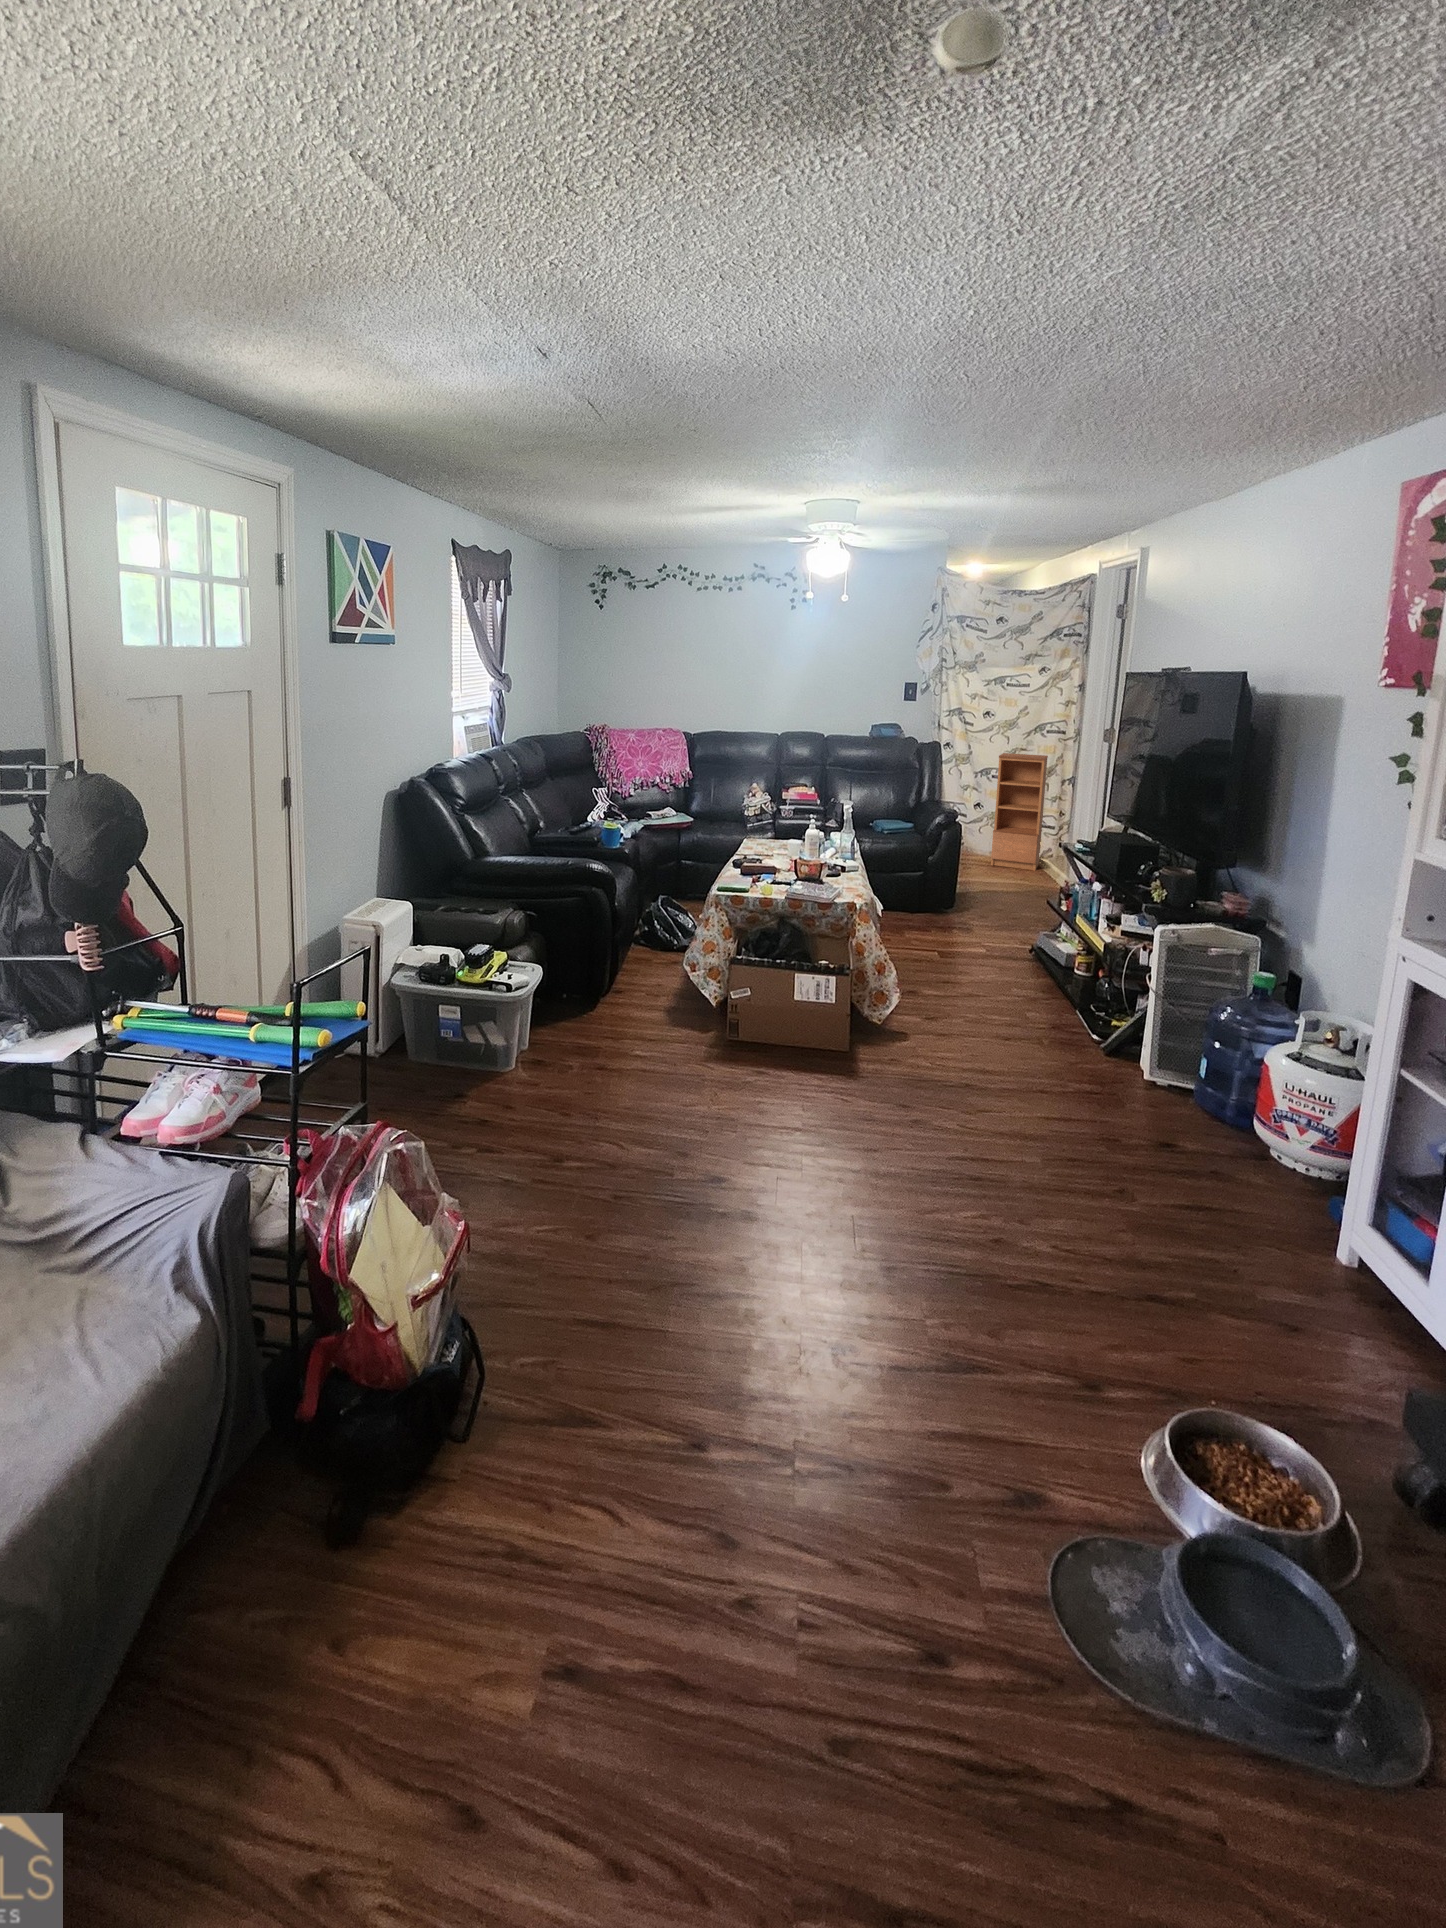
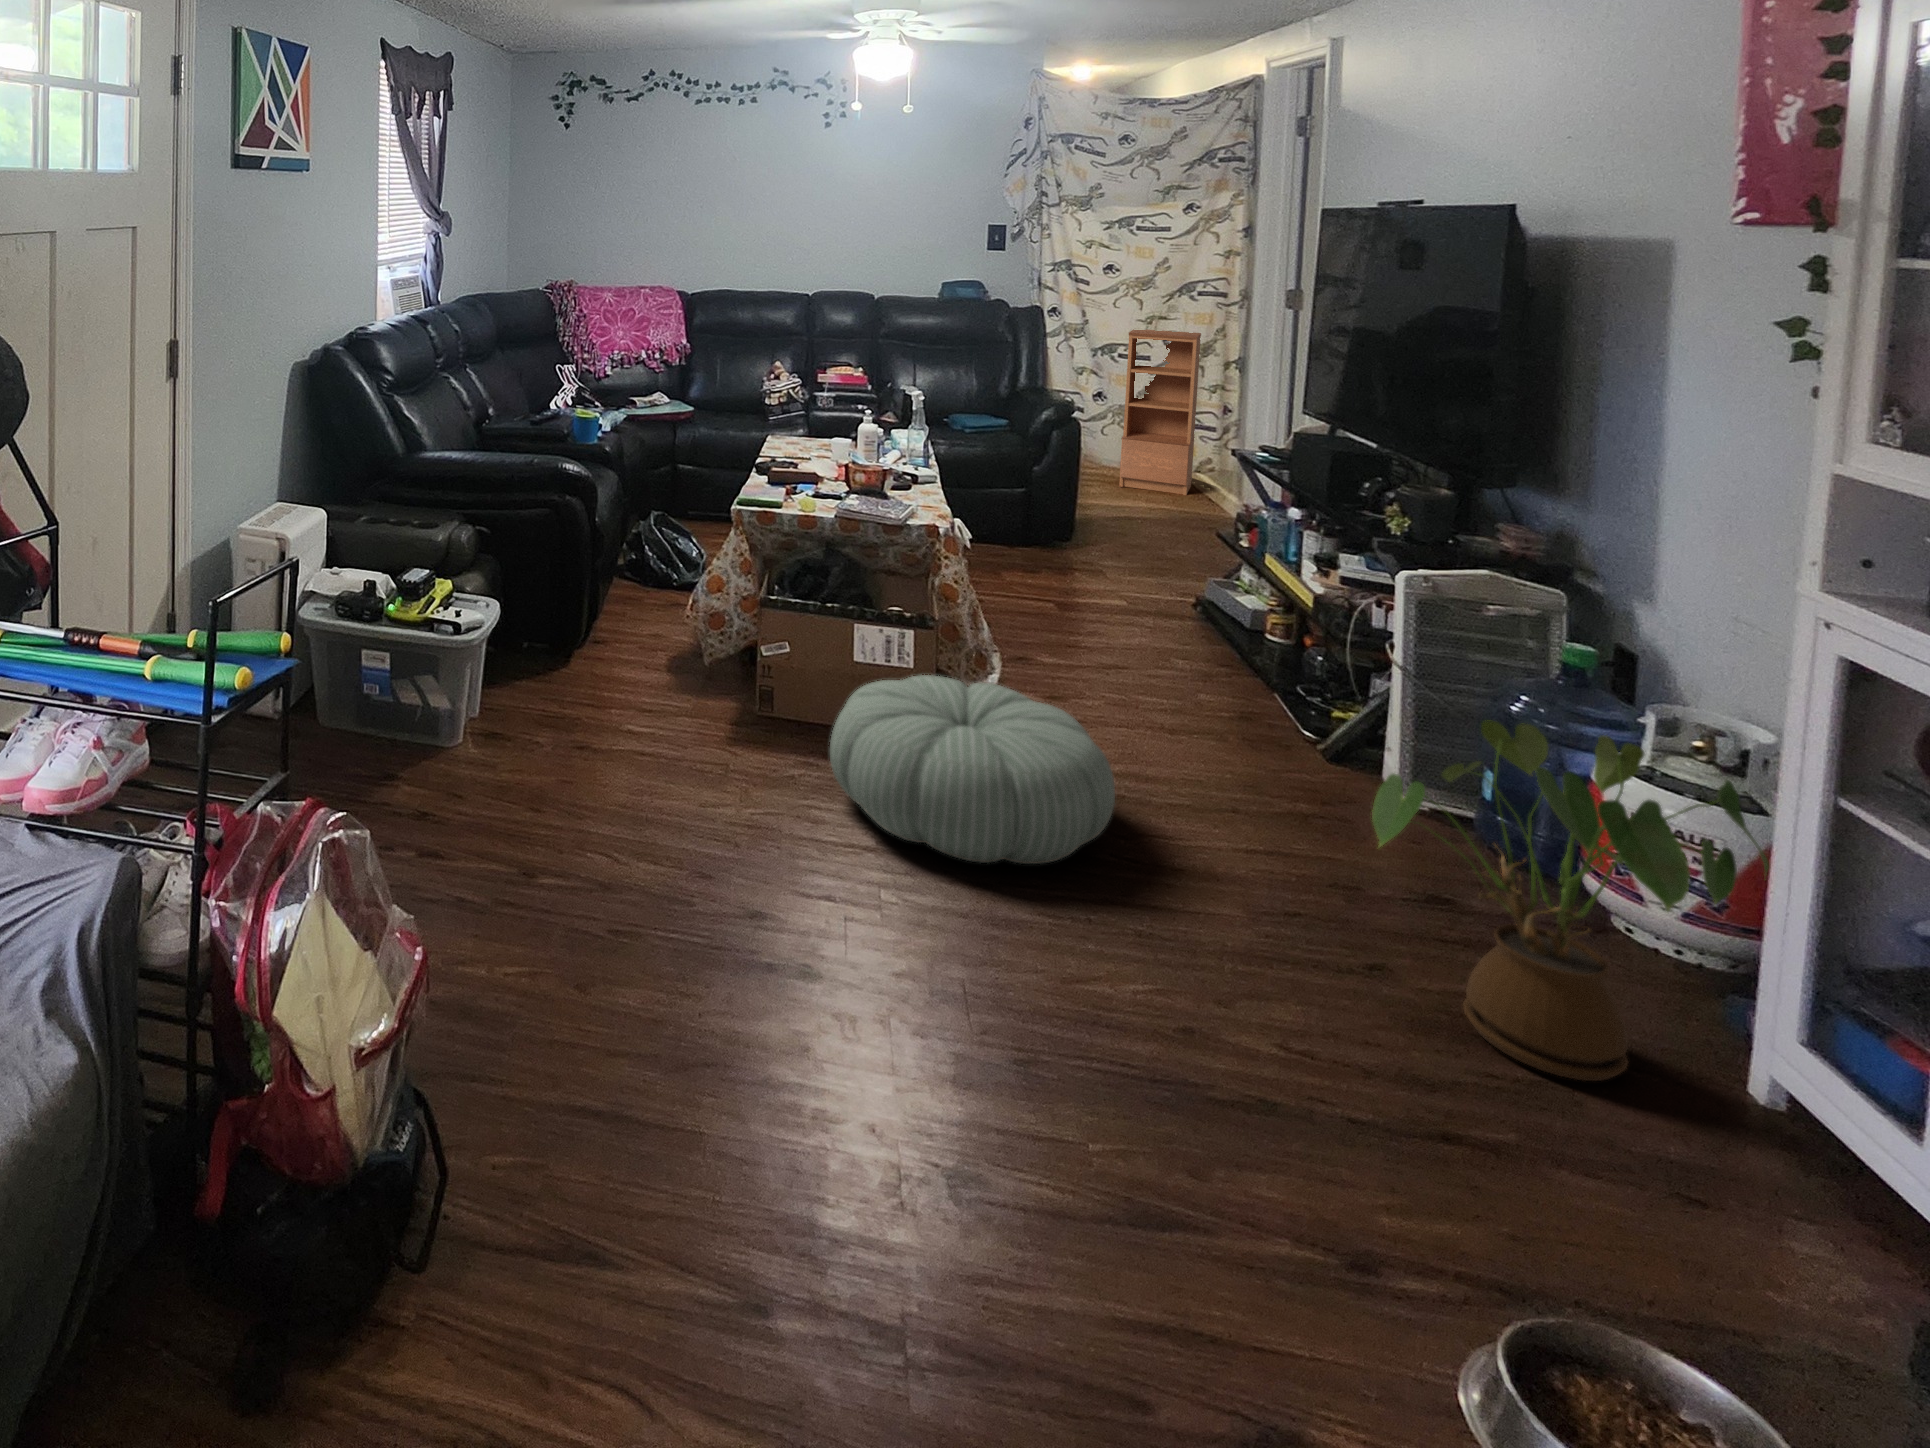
pouf: none [776,1011,971,1144] -> present [830,675,1115,864]
house plant: none [1134,1033,1380,1273] -> present [1372,720,1769,1081]

